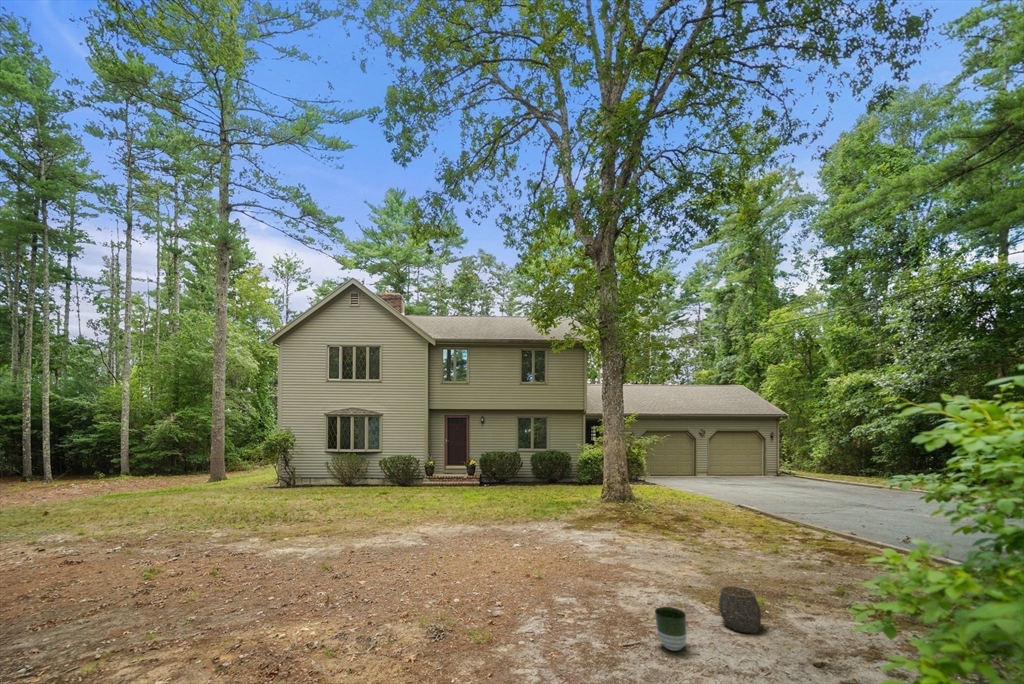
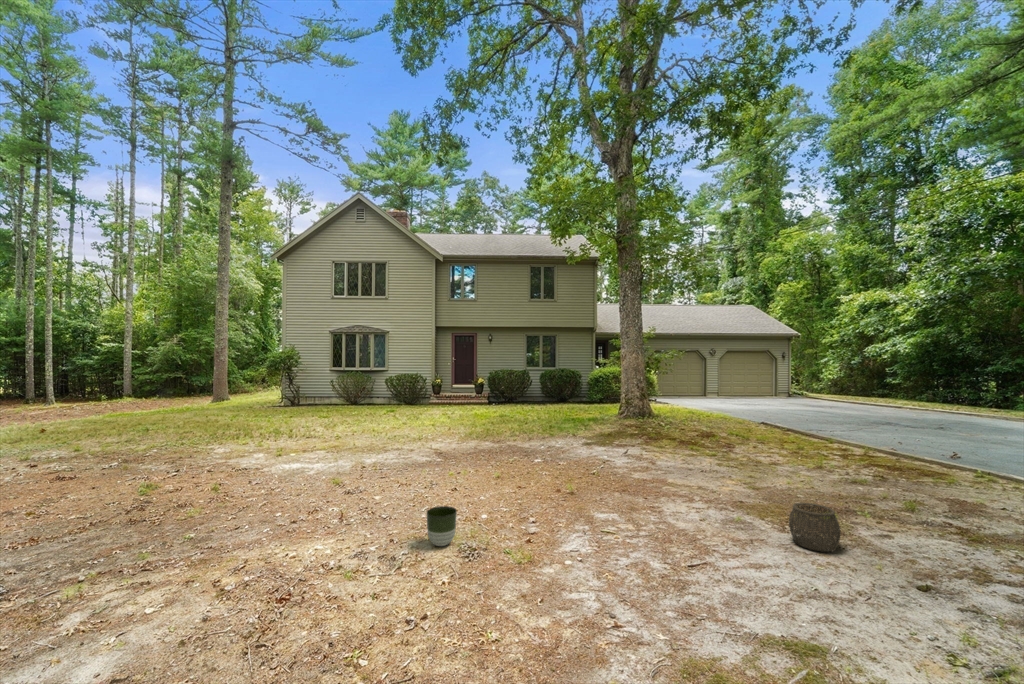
planter: present [655,607,686,651] -> present [427,506,457,546]

